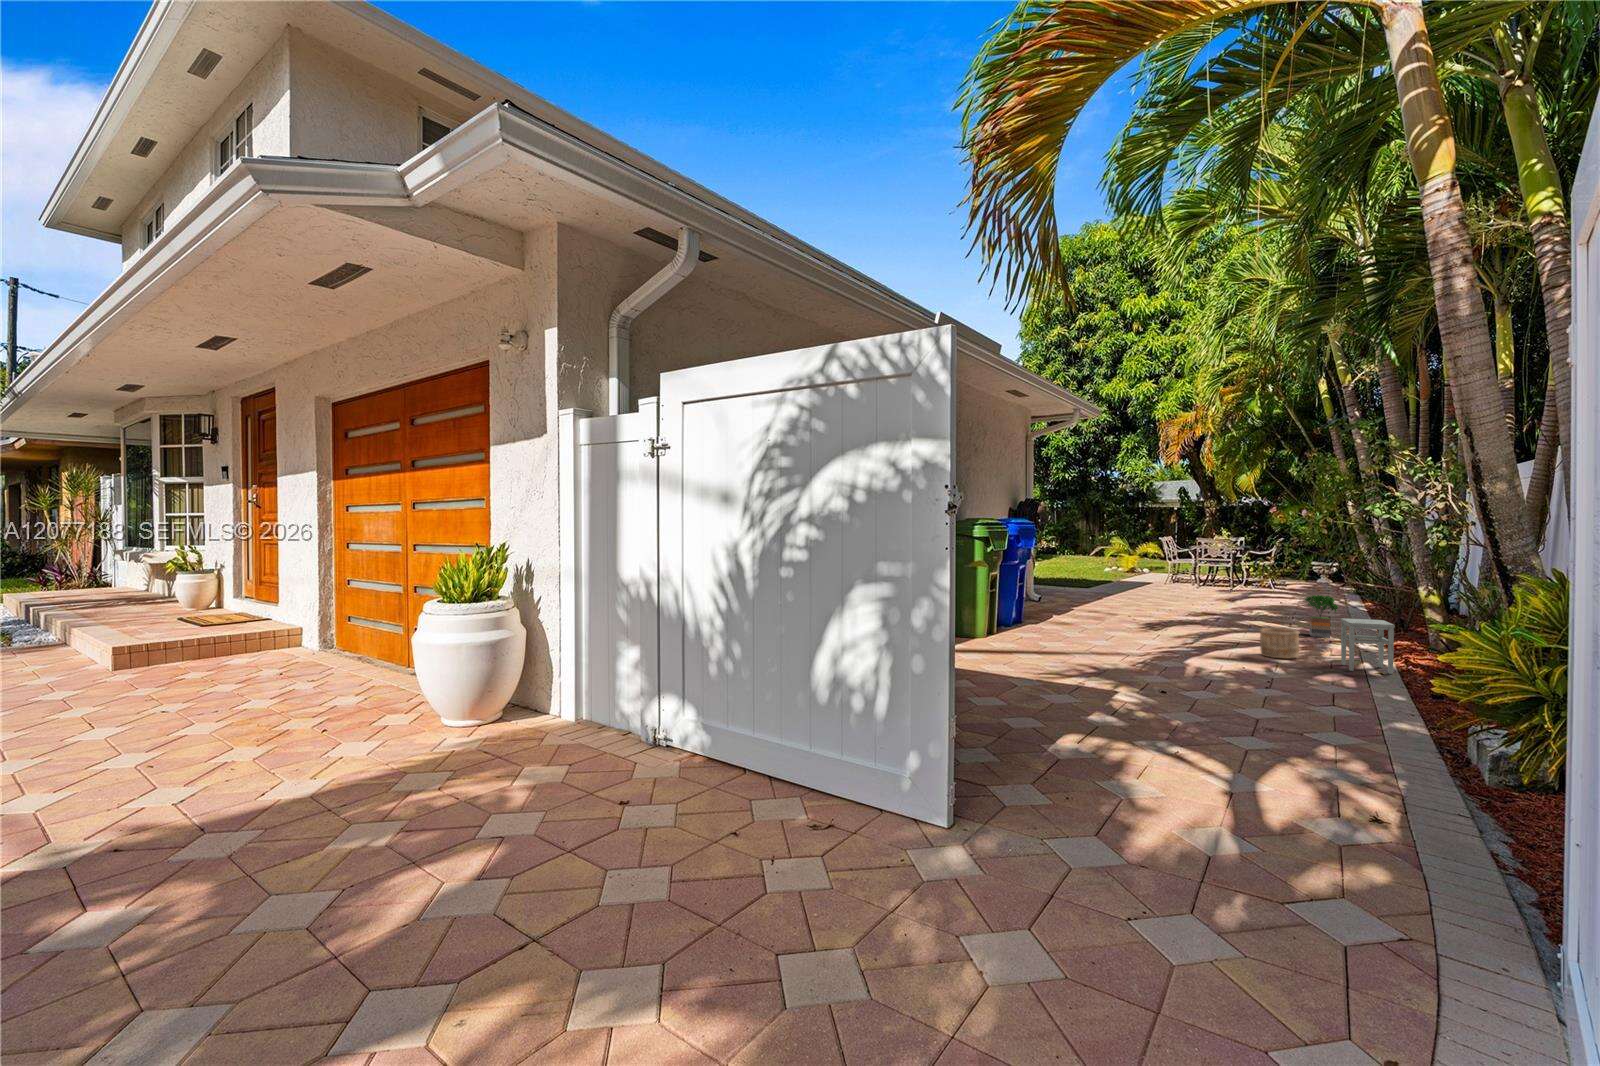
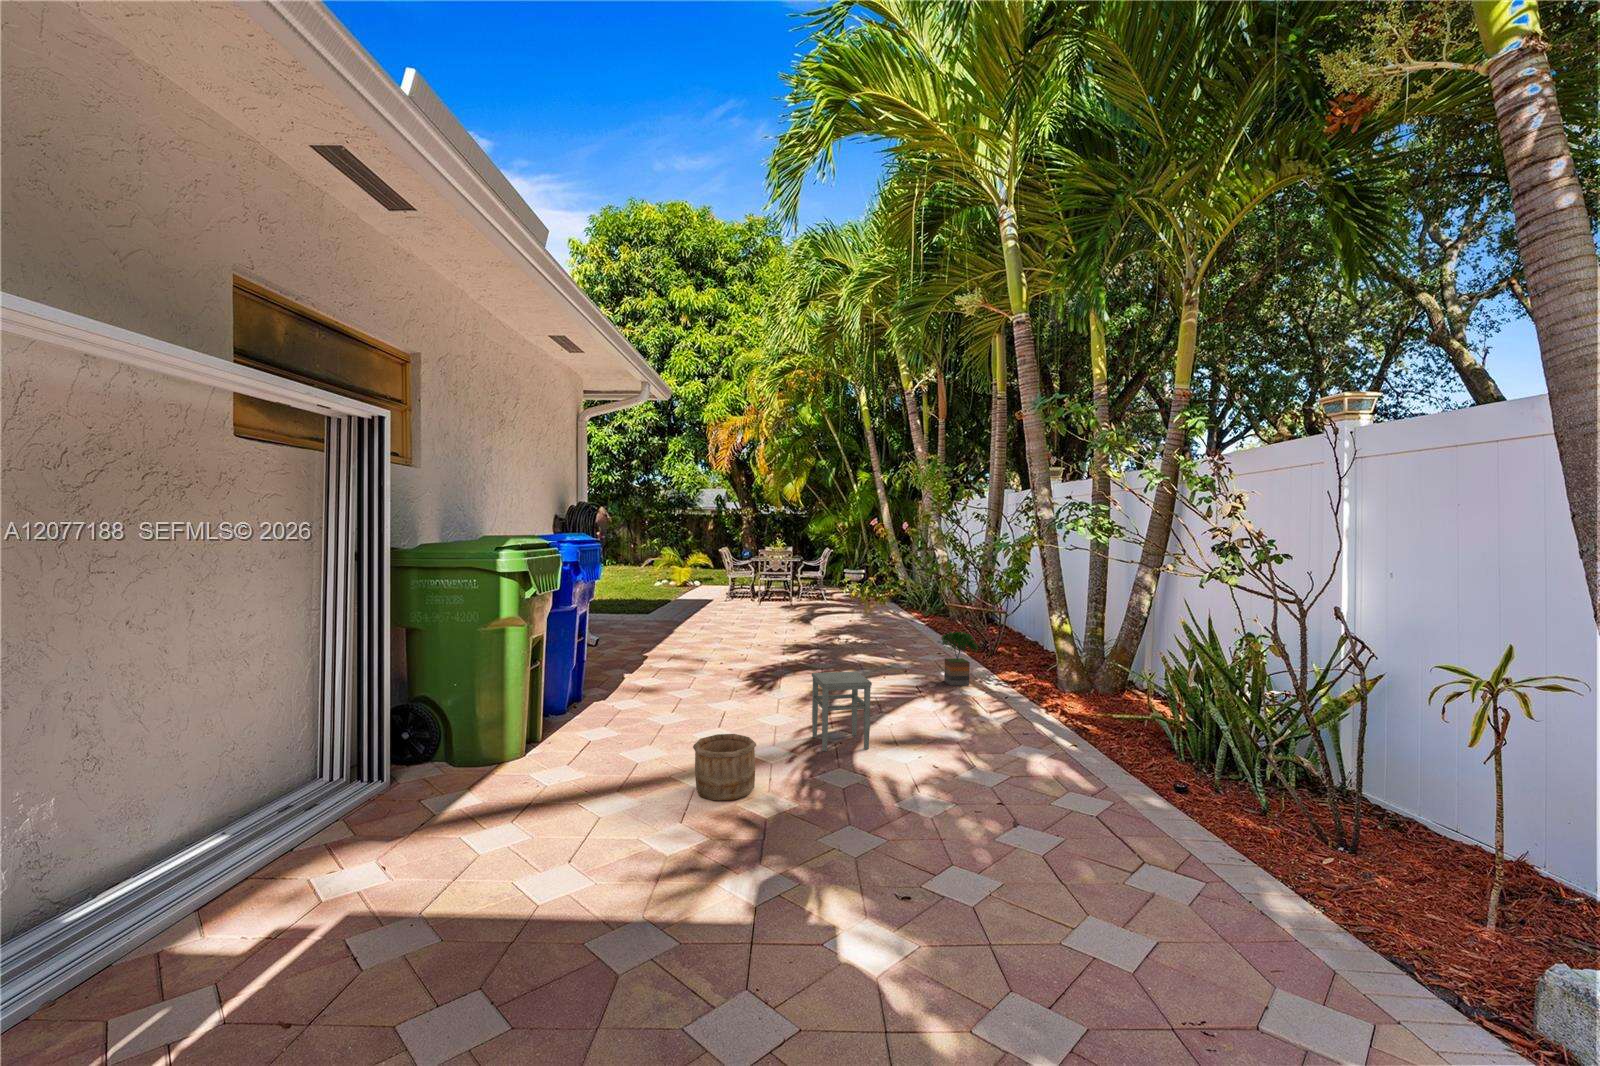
stool: present [1340,618,1395,674] -> present [812,672,872,751]
wooden bucket: present [1259,628,1299,659] -> present [693,734,756,800]

